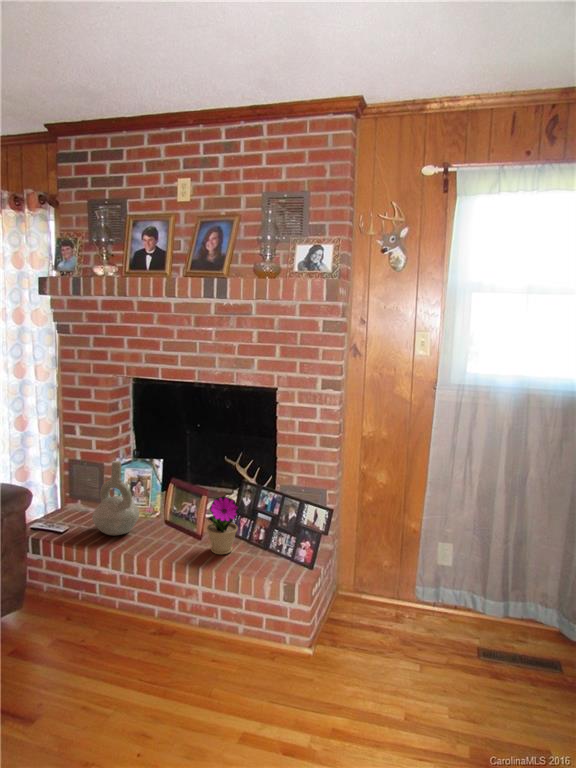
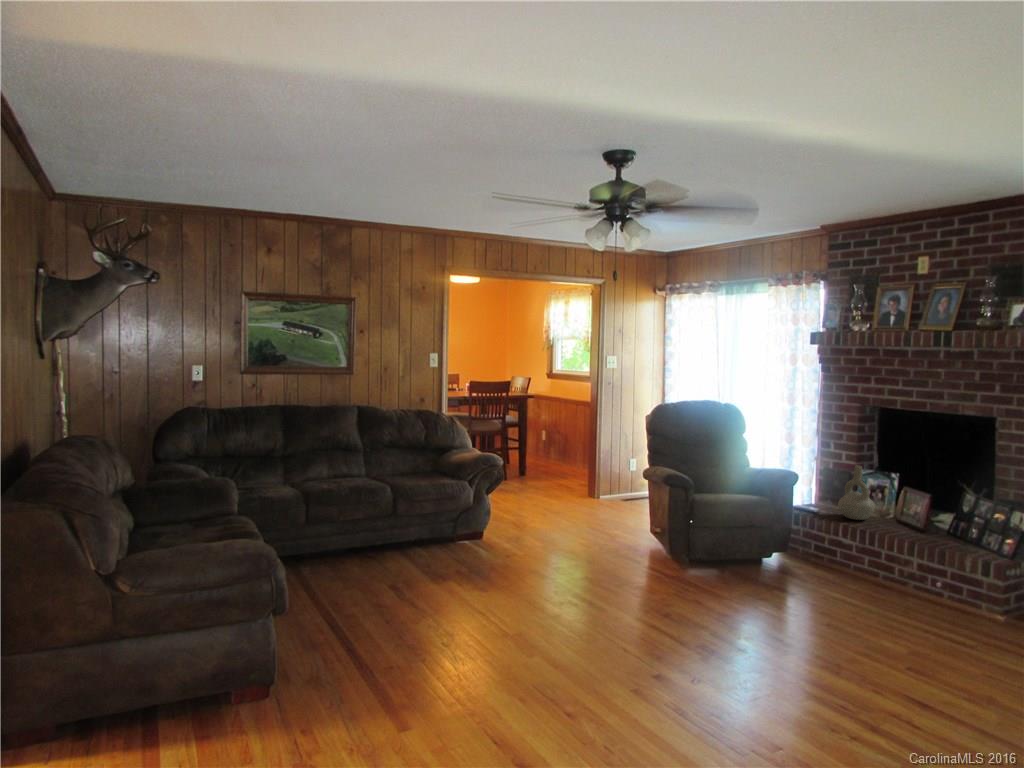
flower pot: present [207,496,239,554] -> none [927,499,957,543]

